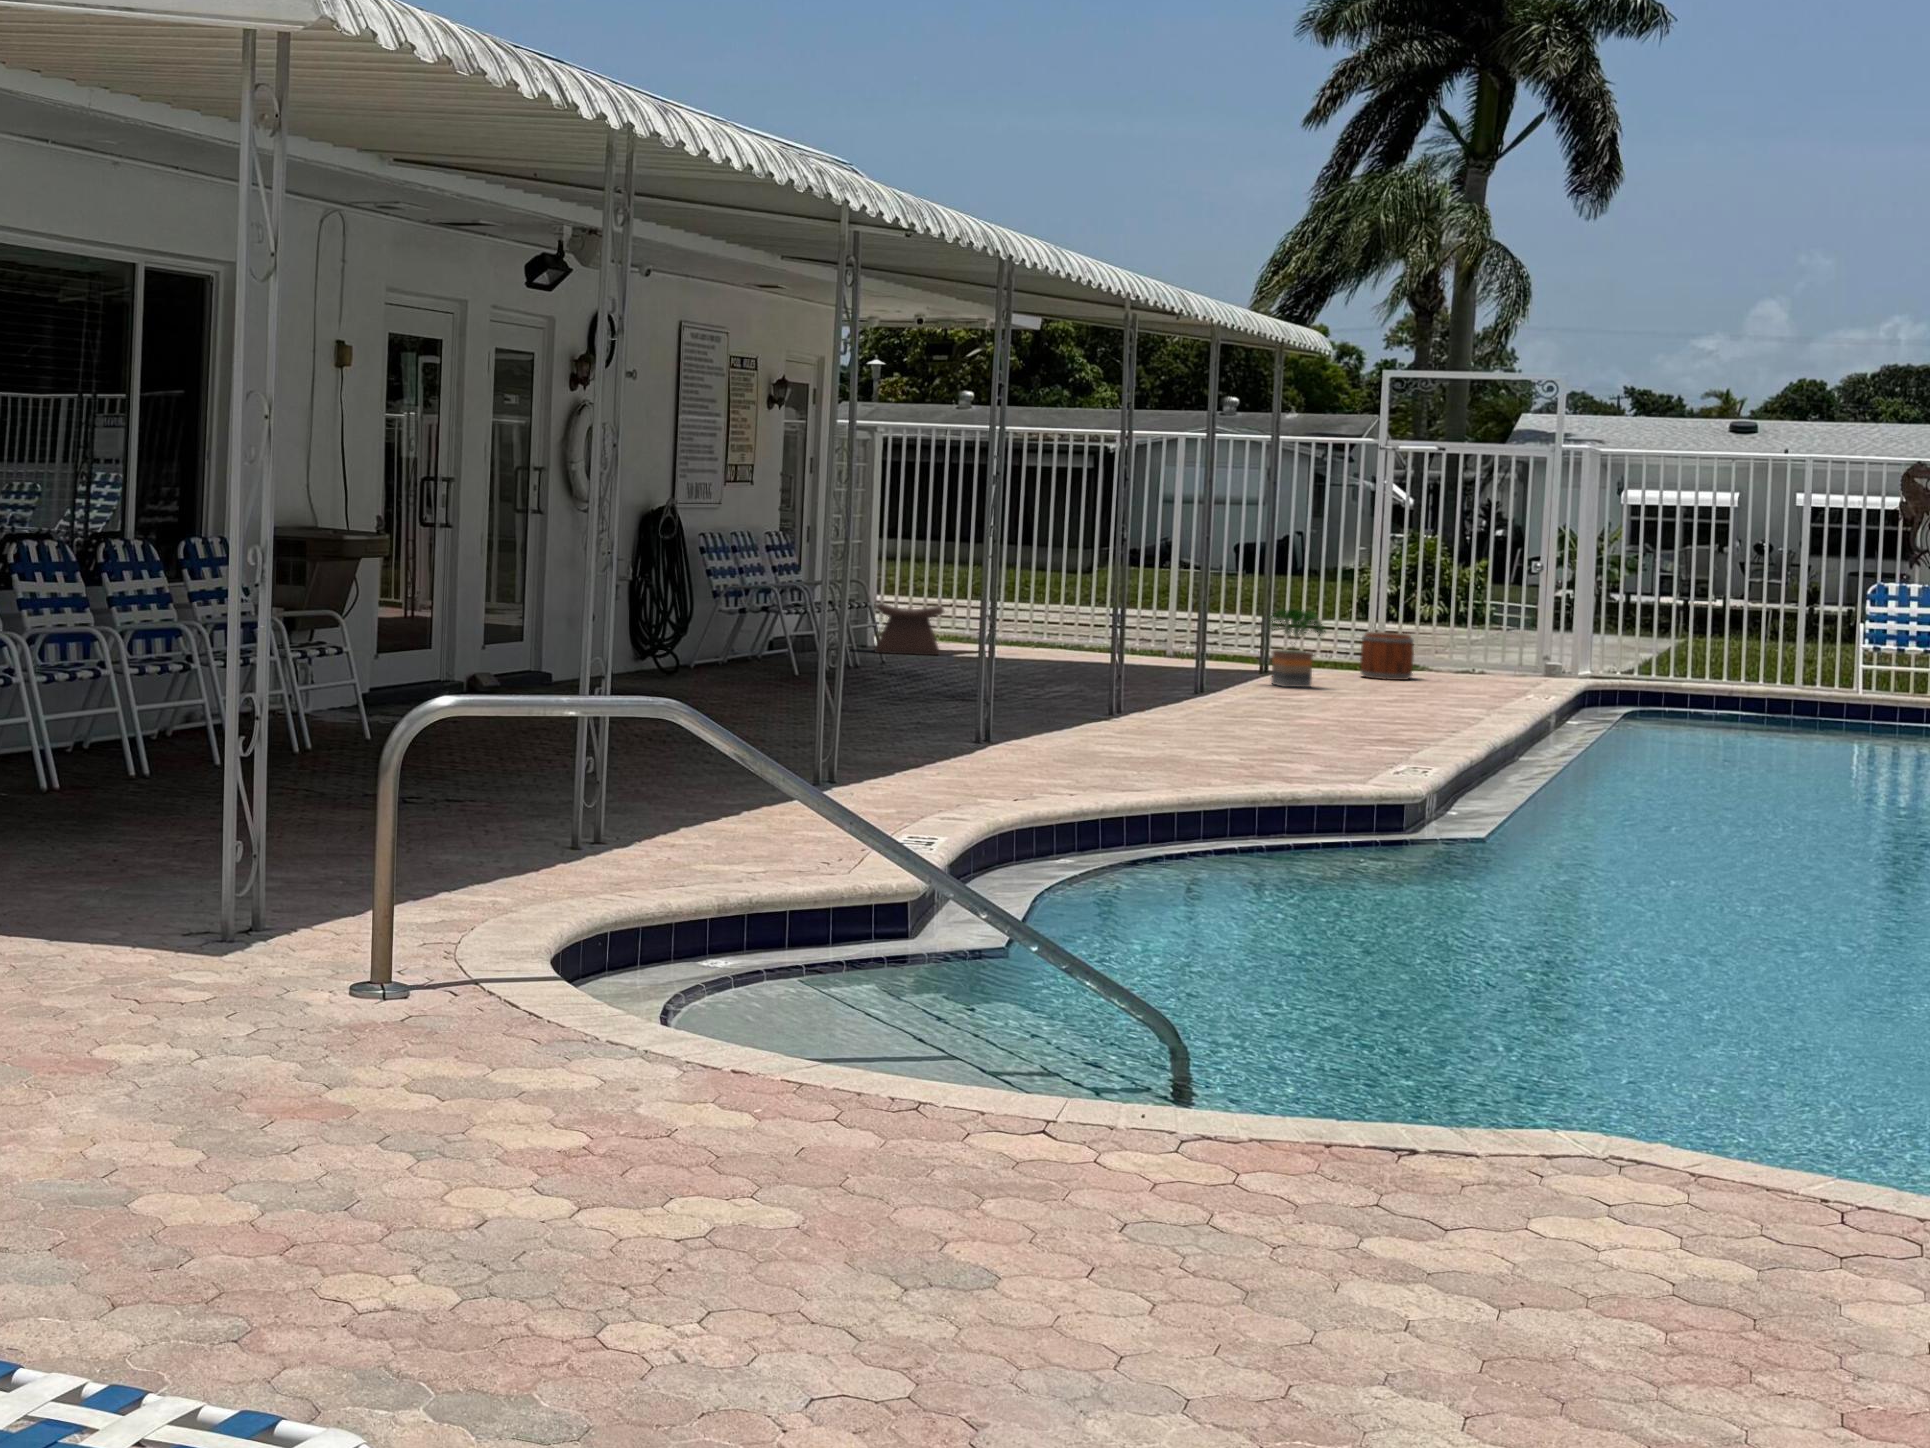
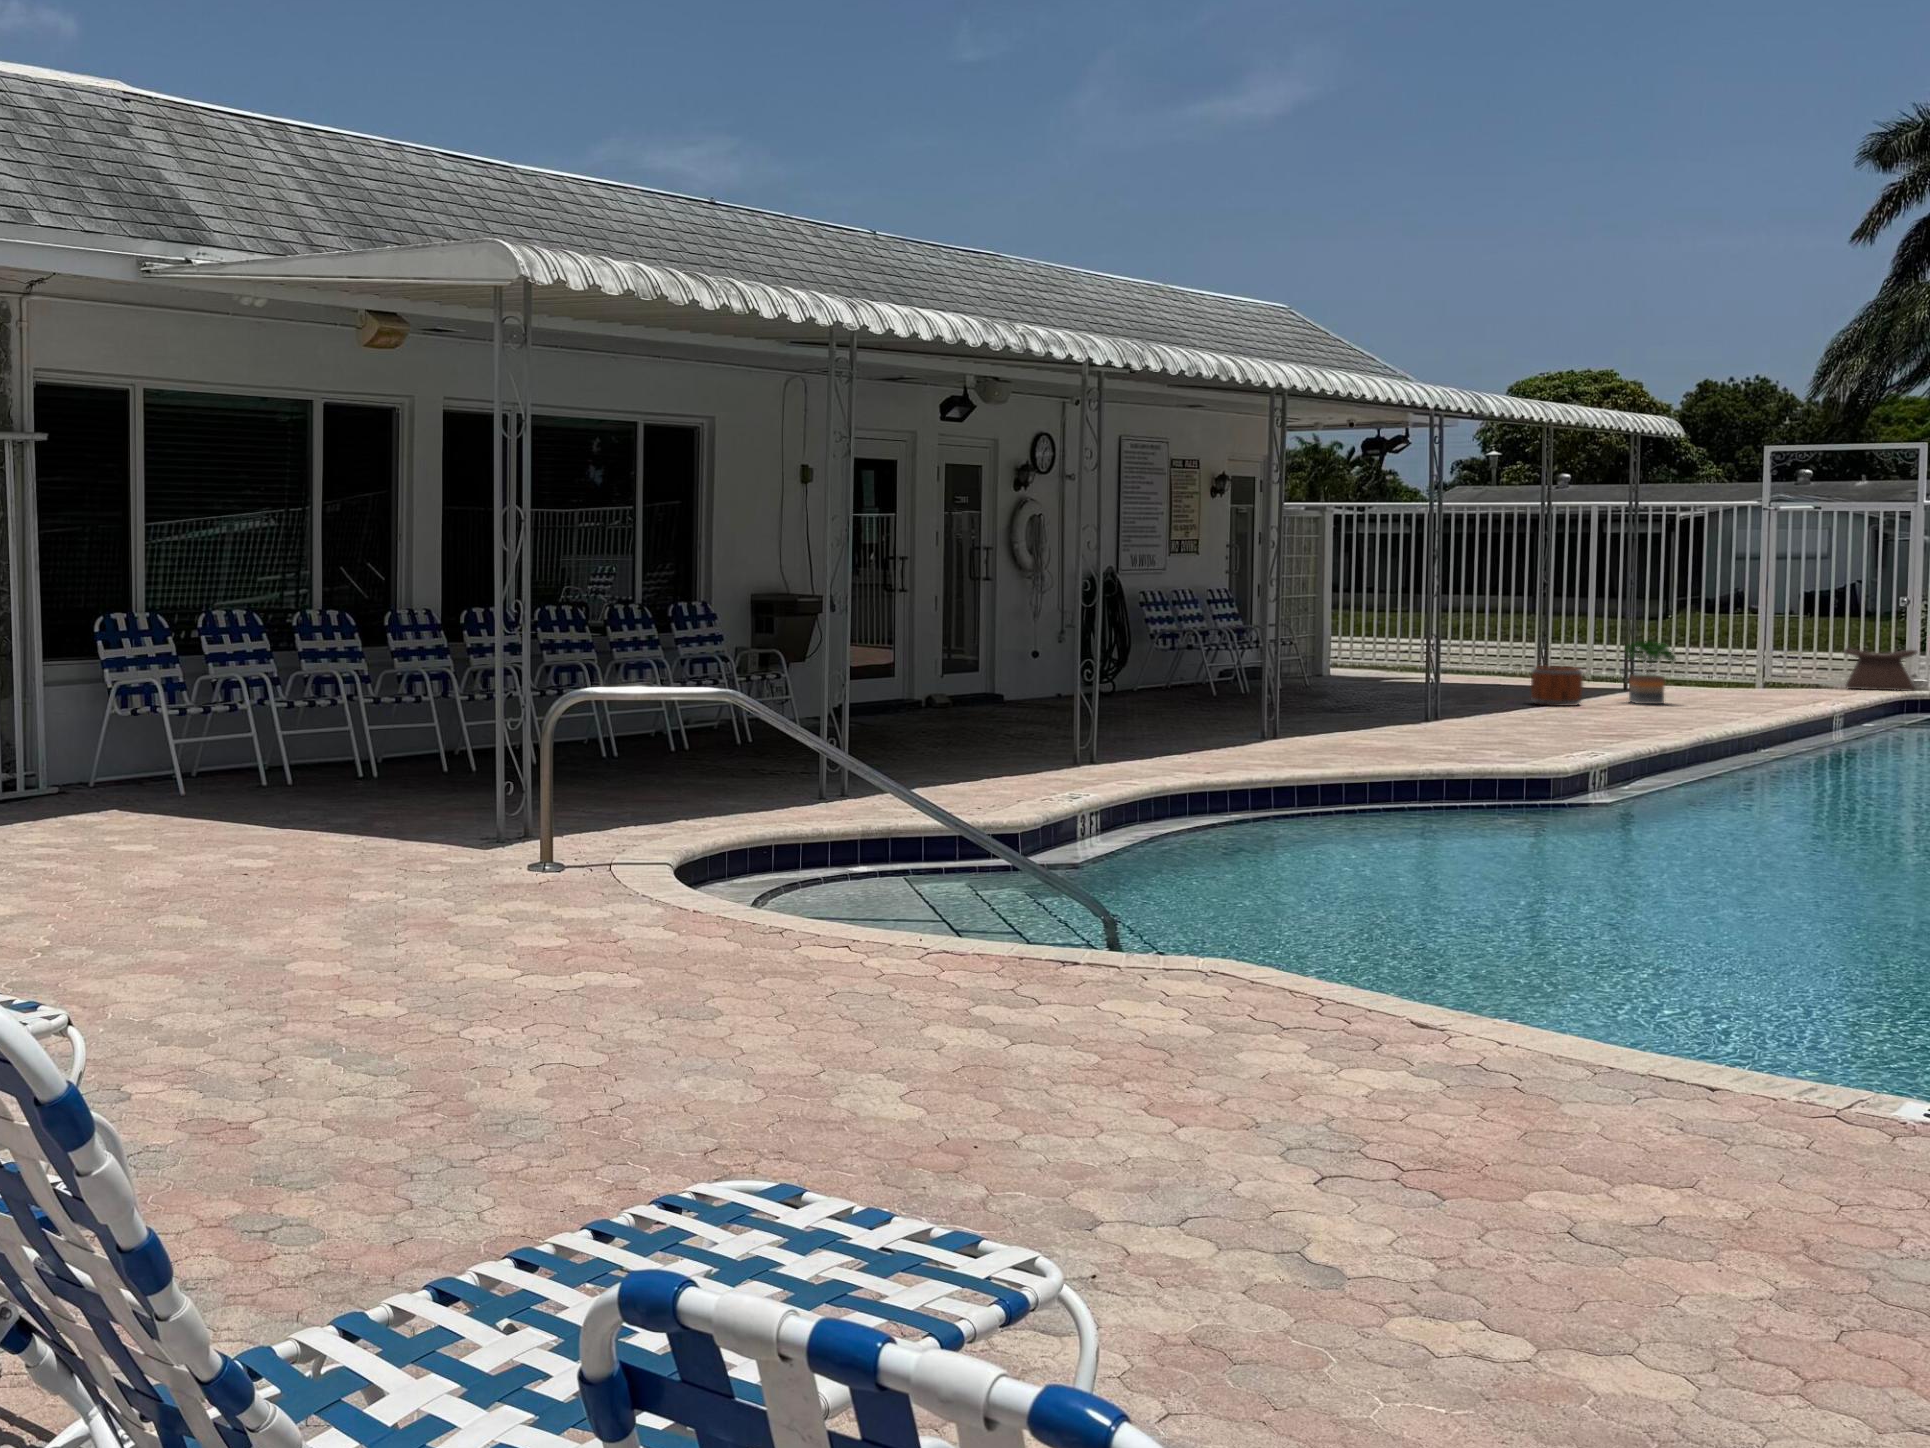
stool: present [874,603,944,655] -> present [1844,648,1917,691]
bucket: present [1360,632,1414,680] -> present [1531,666,1583,706]

